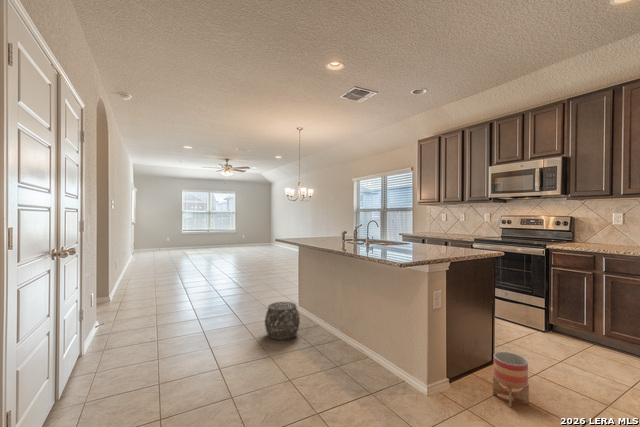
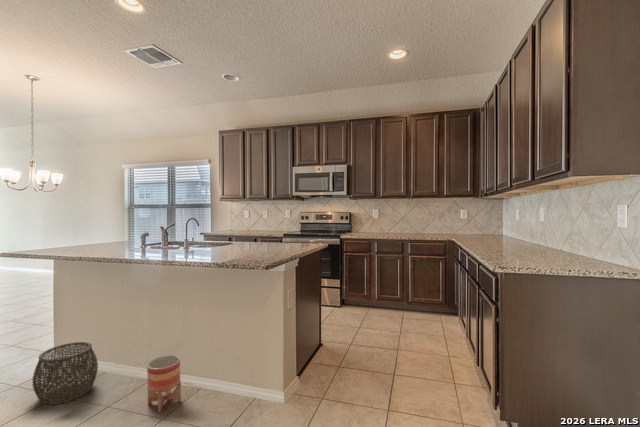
planter: present [493,352,529,407] -> present [147,355,181,412]

